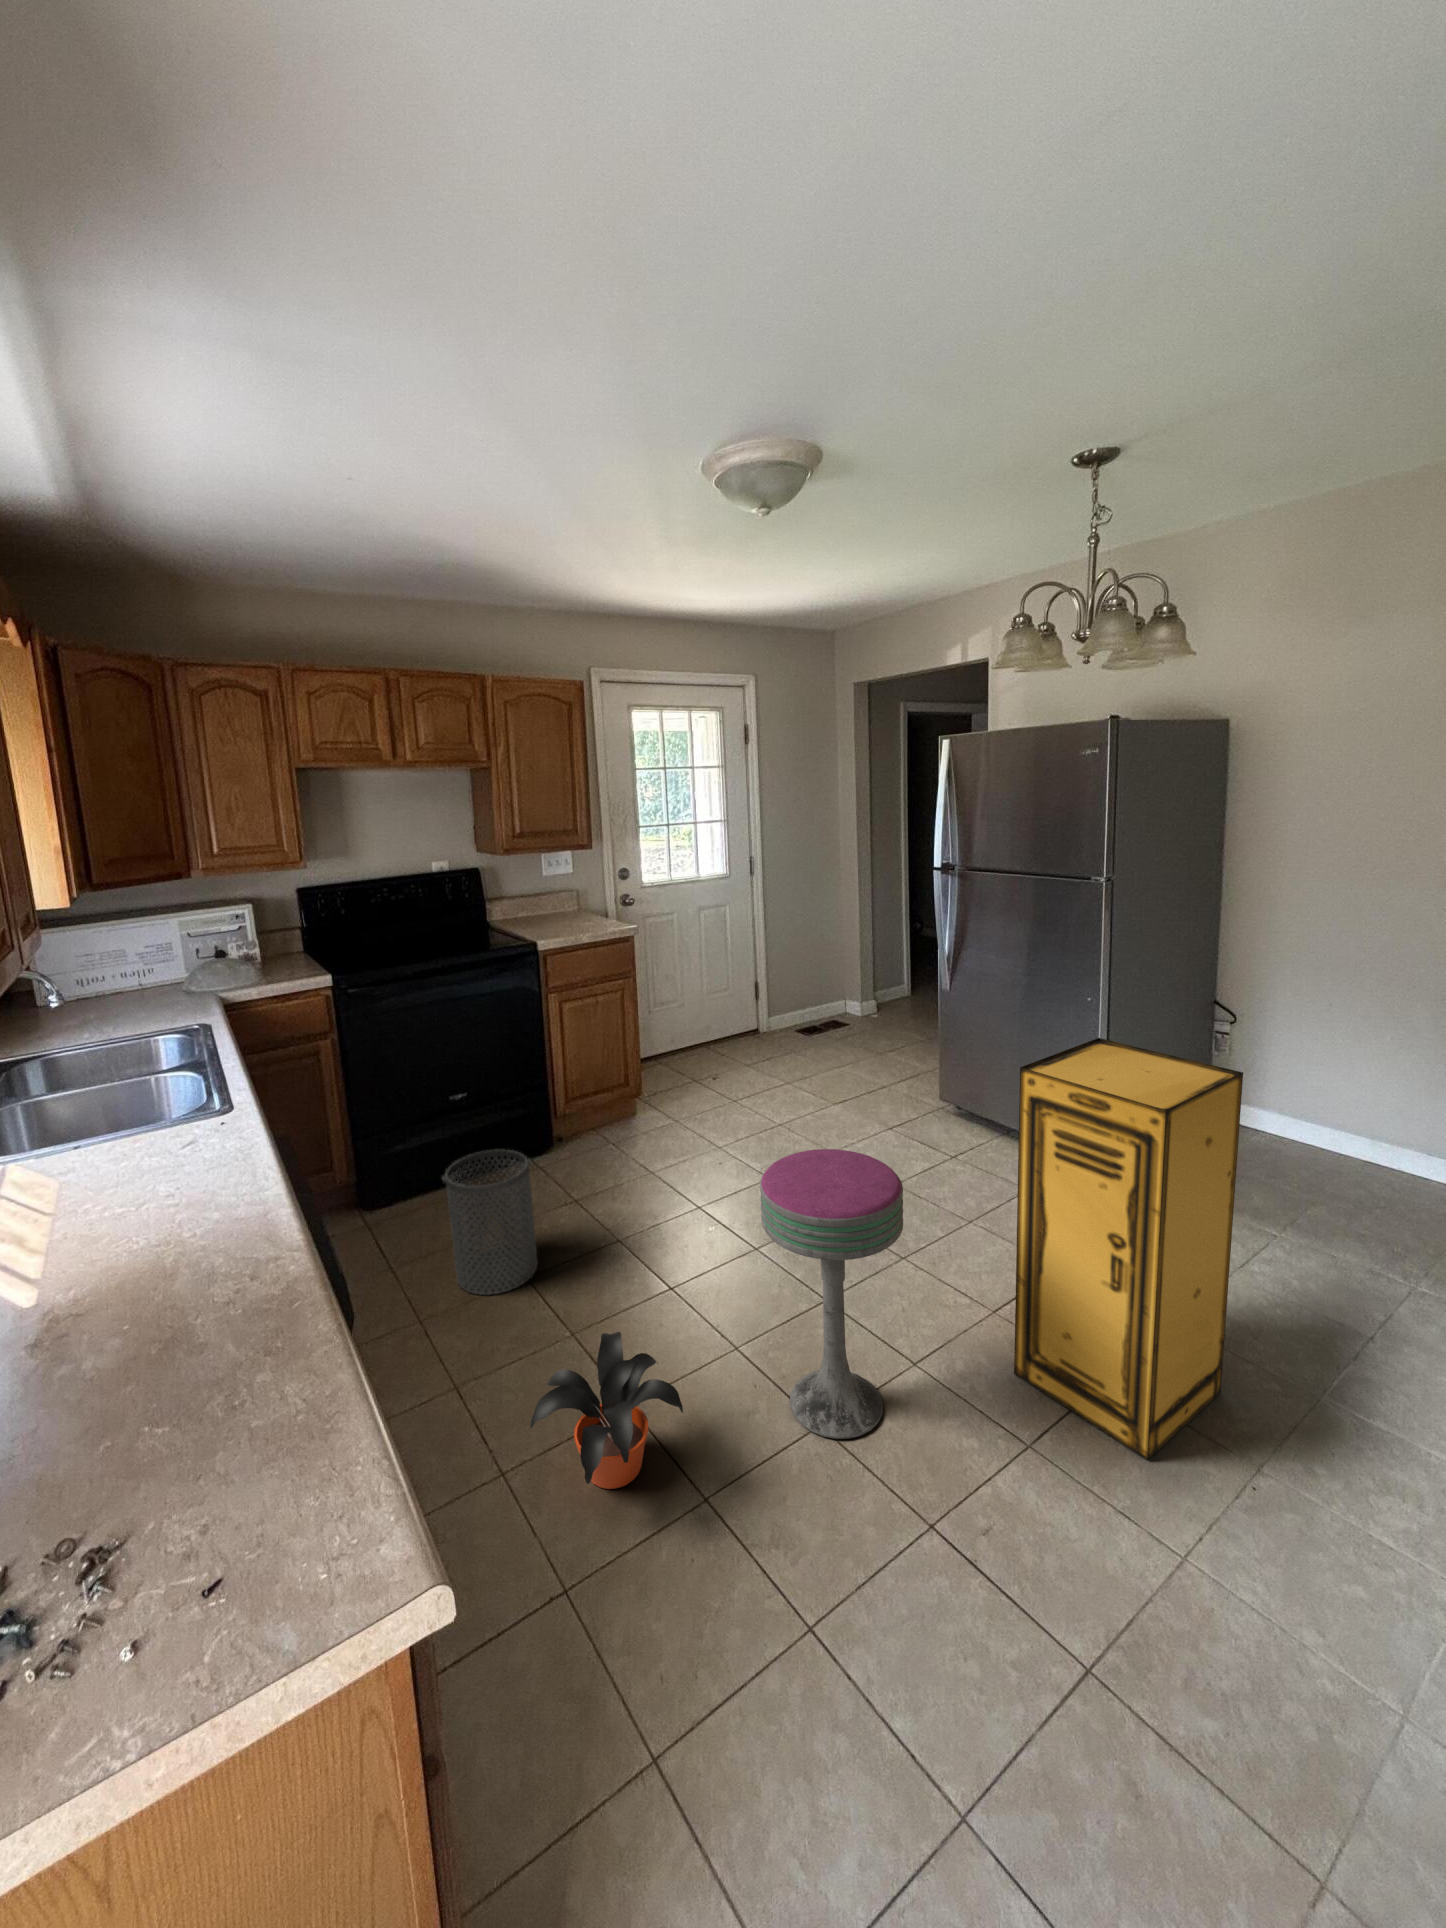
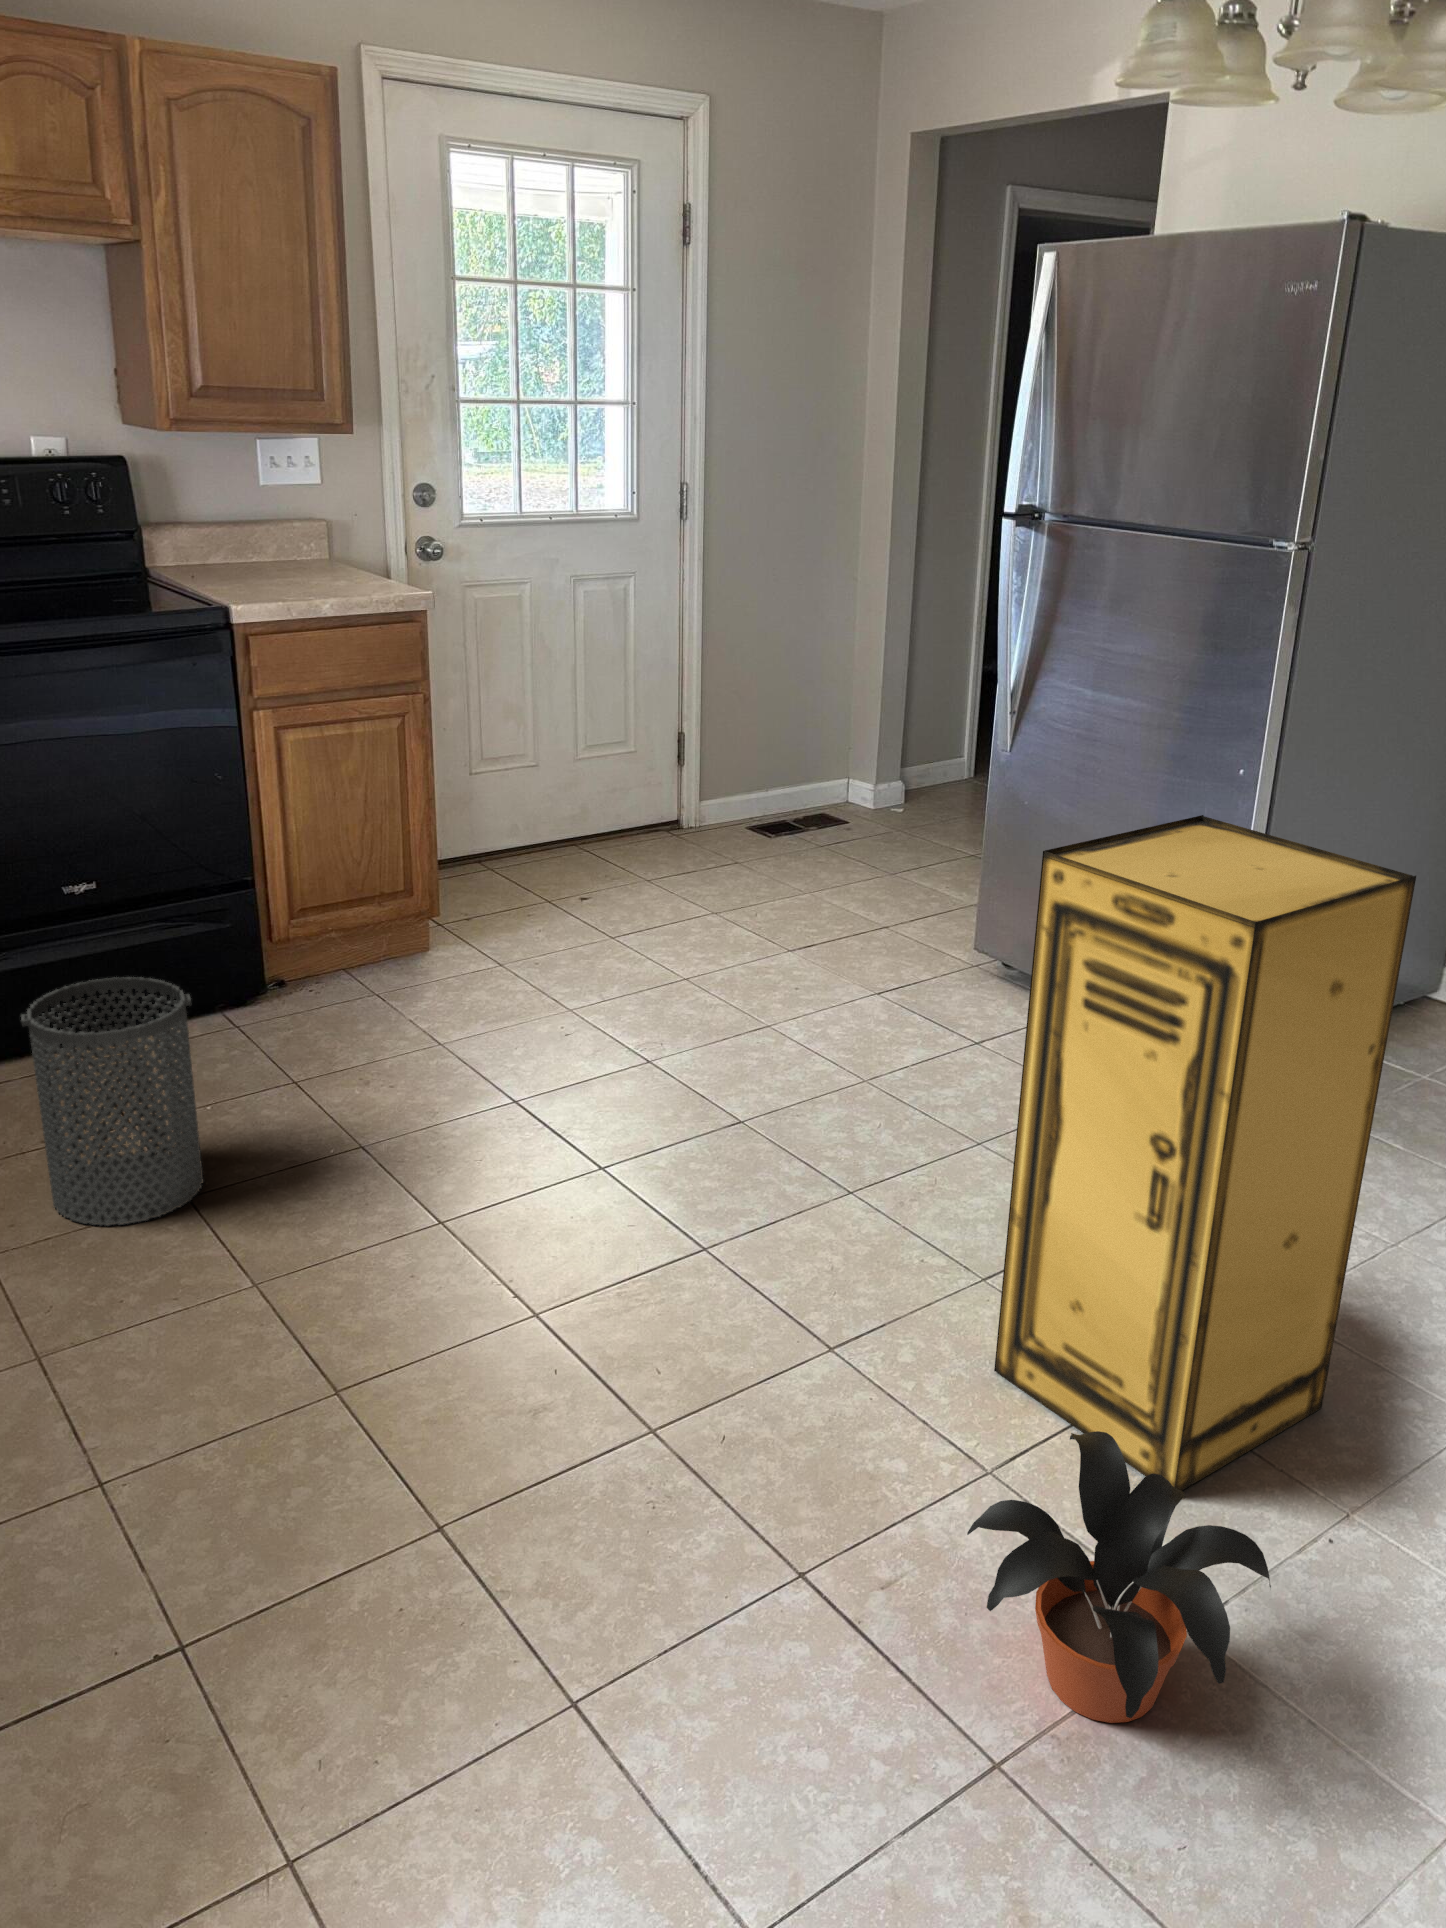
bar stool: present [760,1149,903,1439] -> none [567,982,816,1453]
potted plant: present [530,1332,683,1489] -> present [967,1431,1271,1723]

